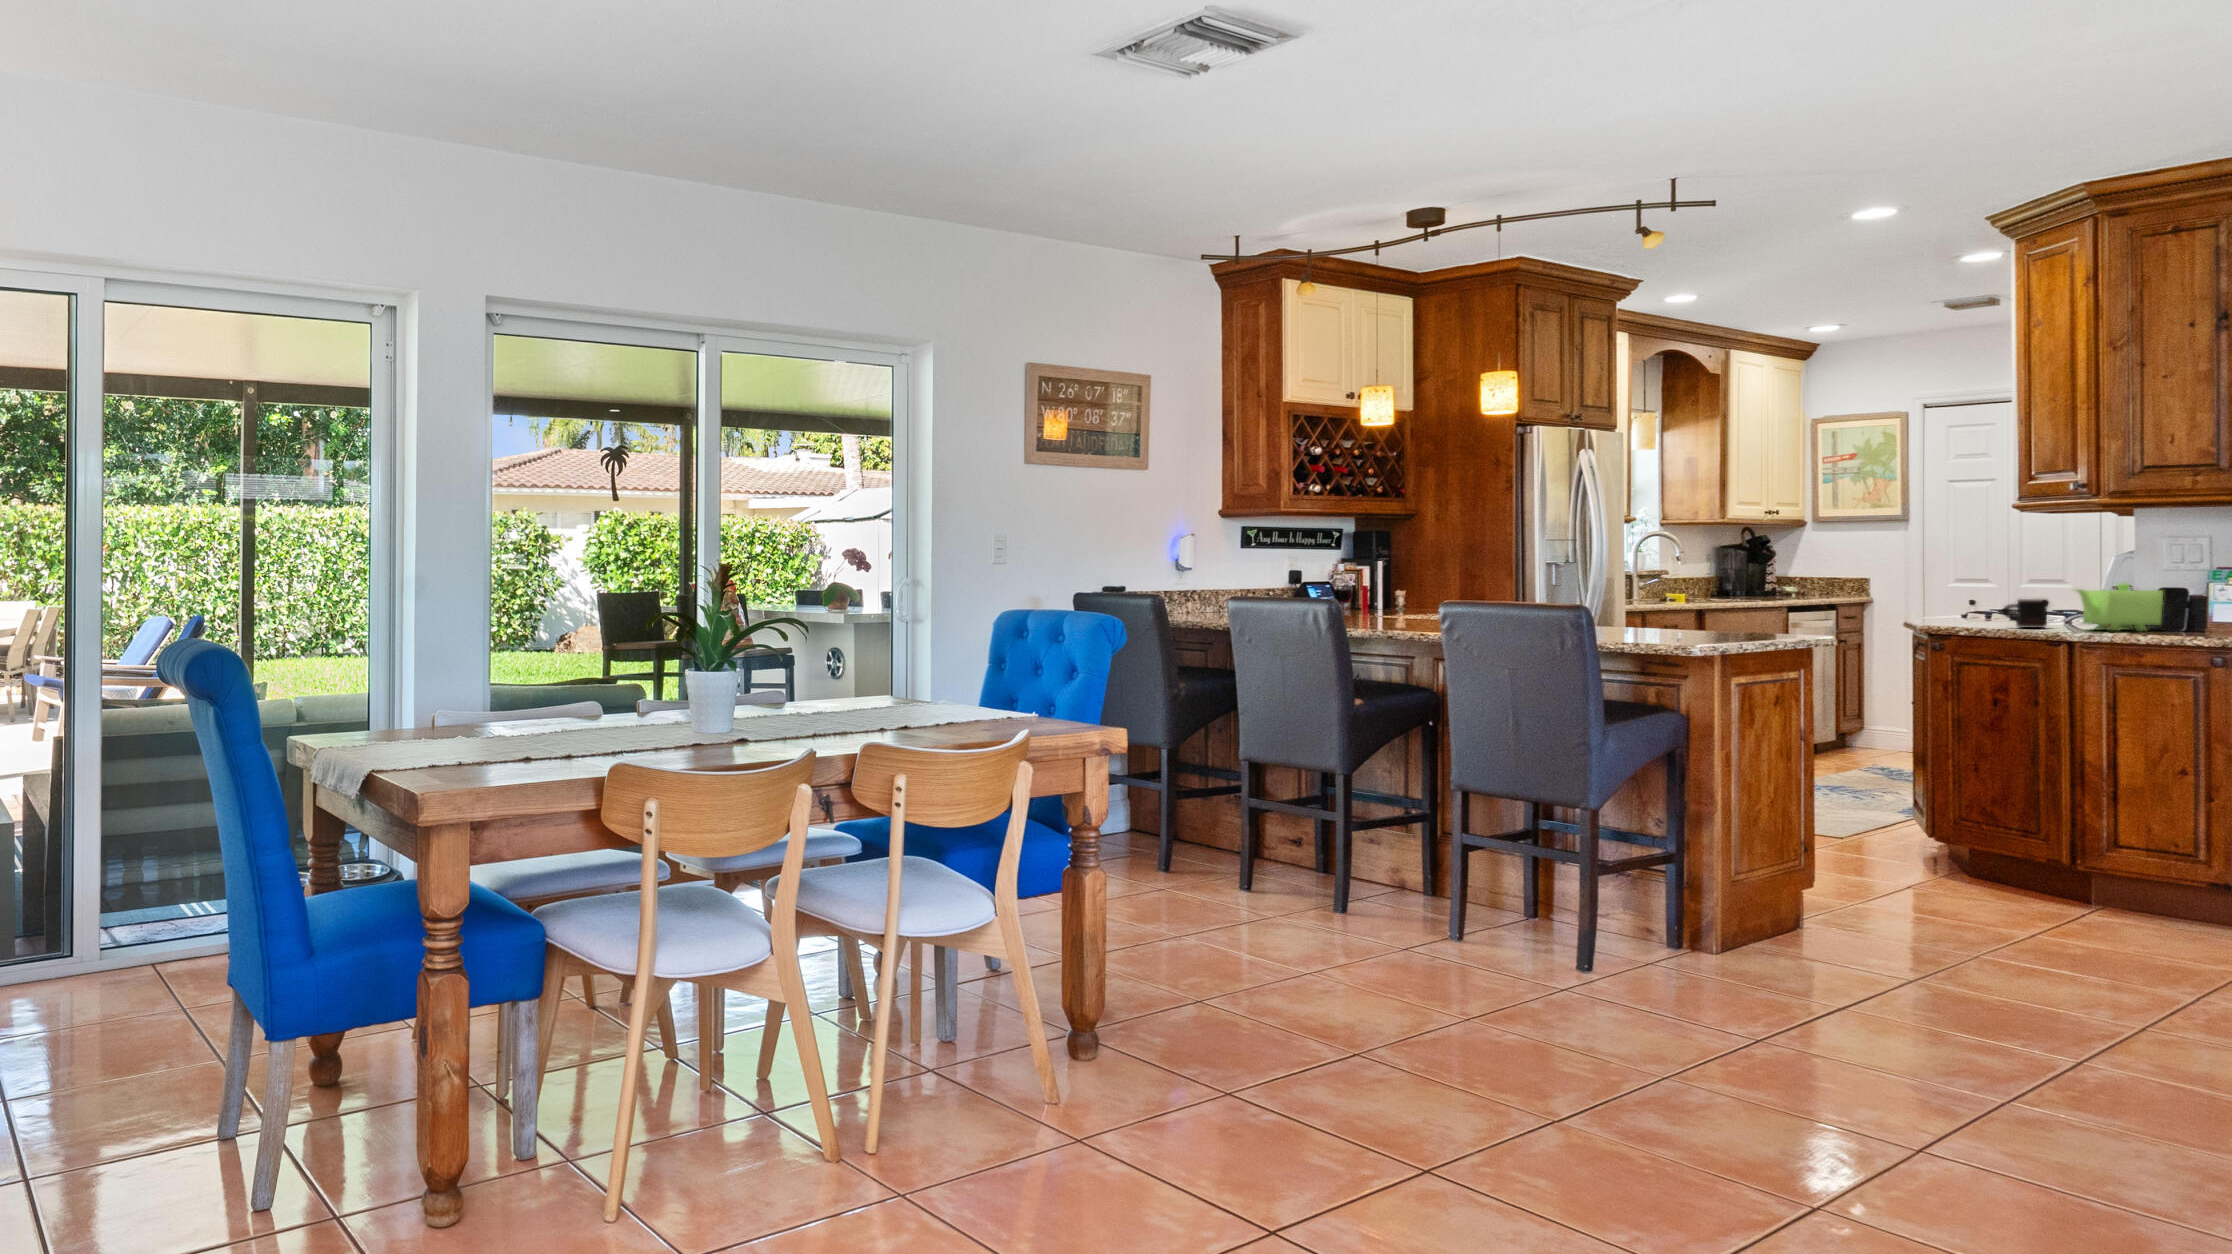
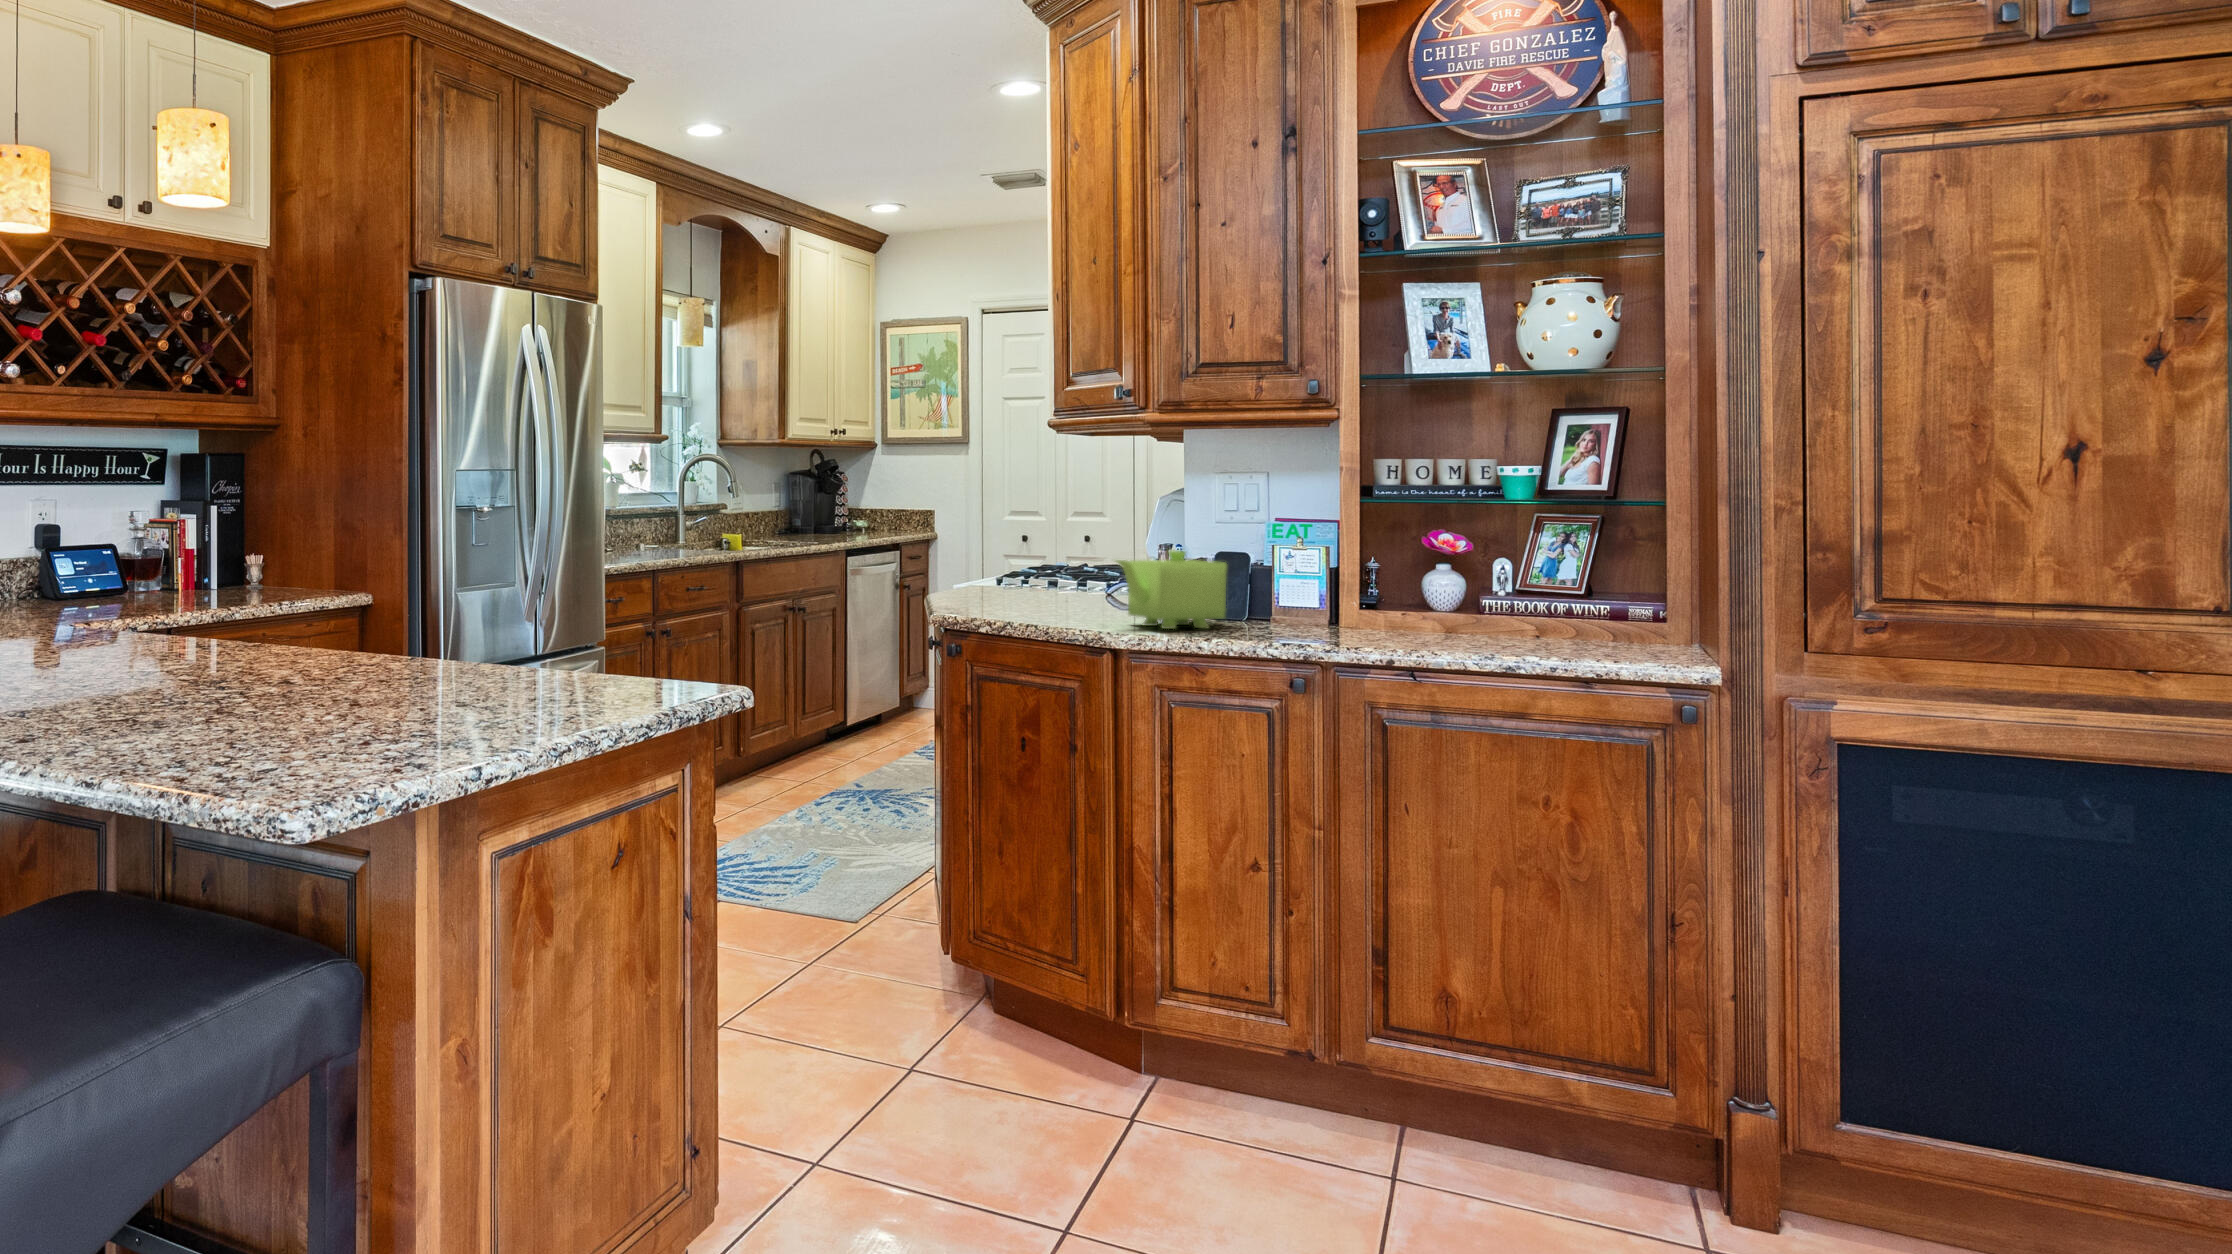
mug: present [2003,599,2048,628] -> none [1028,573,1085,620]

